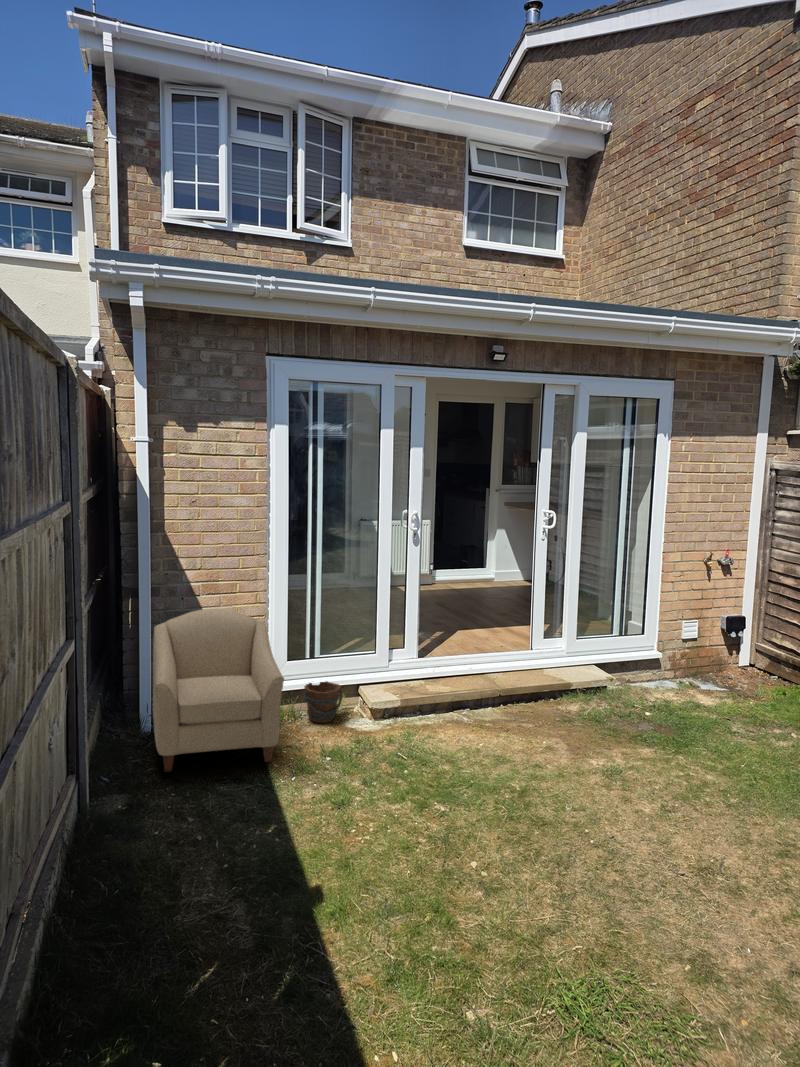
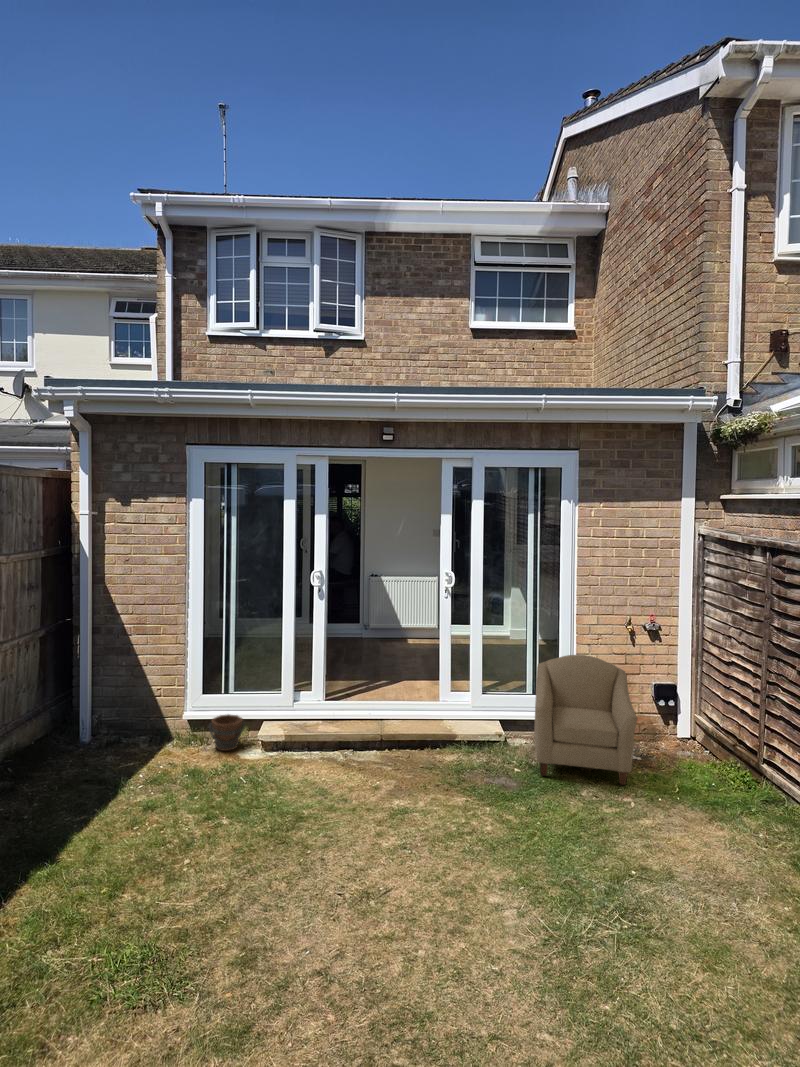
chair: present [153,609,284,772] -> present [534,655,638,785]

